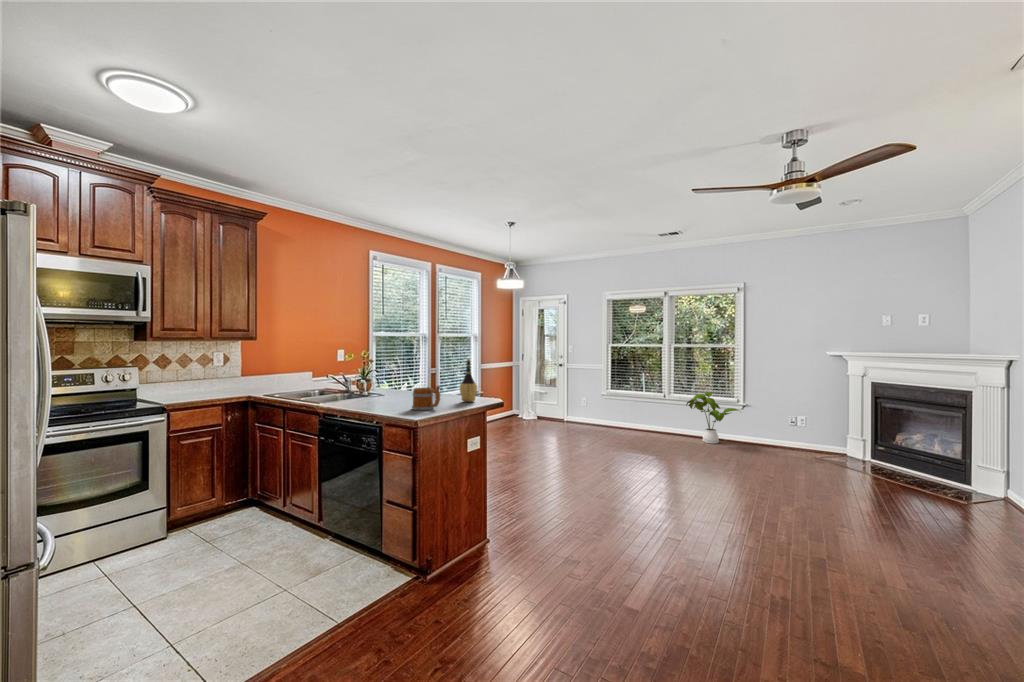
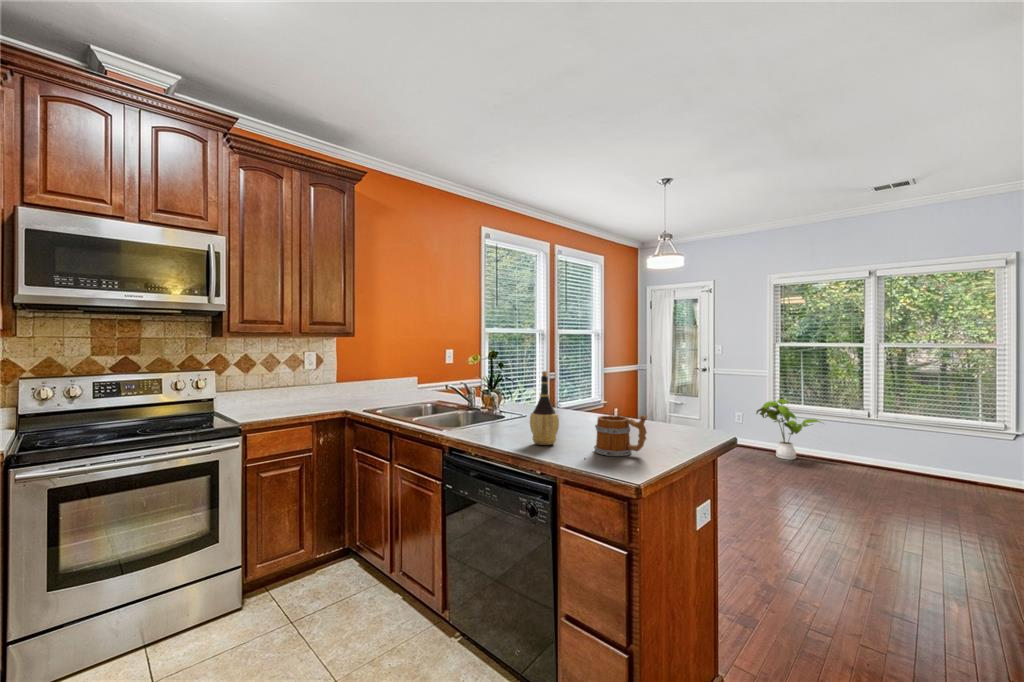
wine bottle: present [460,359,477,402] -> present [530,371,559,445]
house plant: present [686,392,739,444] -> present [756,399,820,460]

